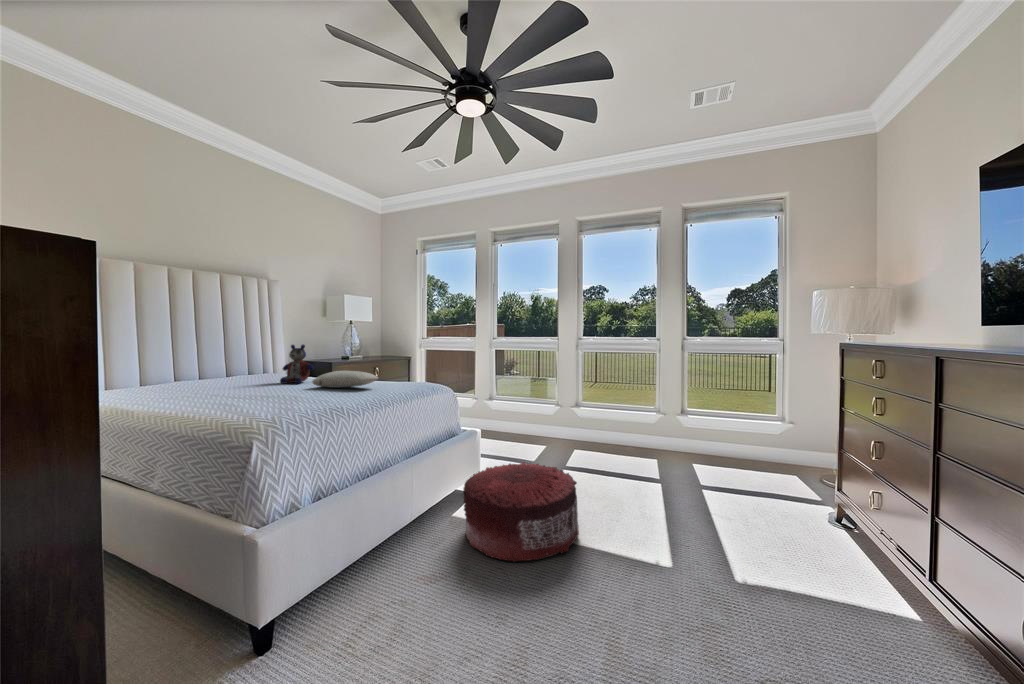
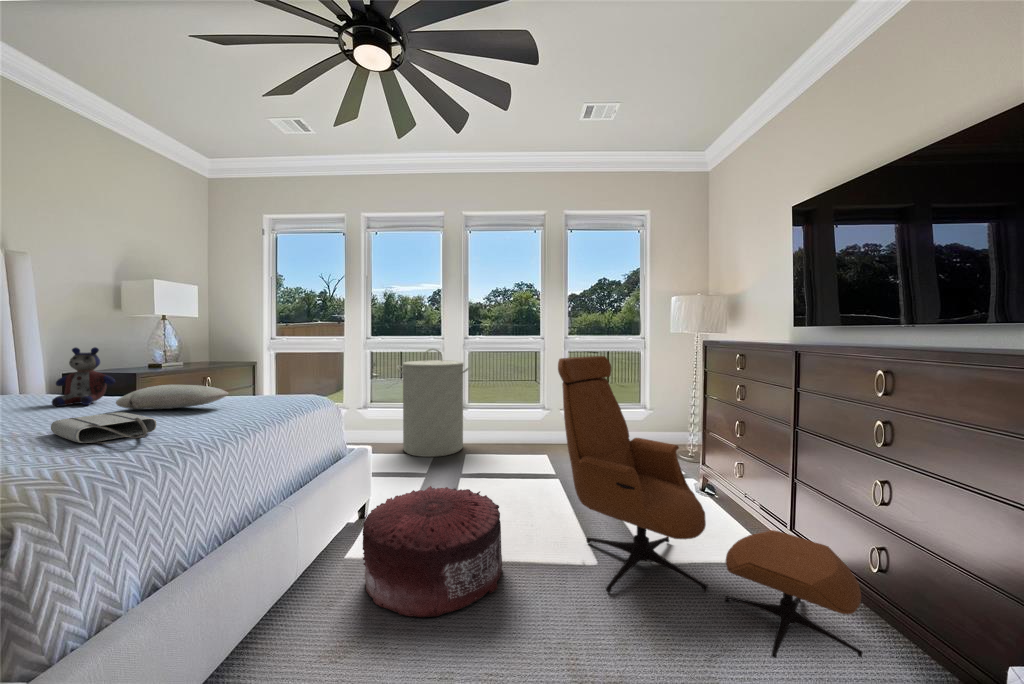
laundry hamper: none [518,346,583,444] -> present [397,349,470,457]
lounge chair: none [633,351,949,681] -> present [558,356,863,658]
tote bag: none [275,387,329,405] -> present [51,412,157,444]

